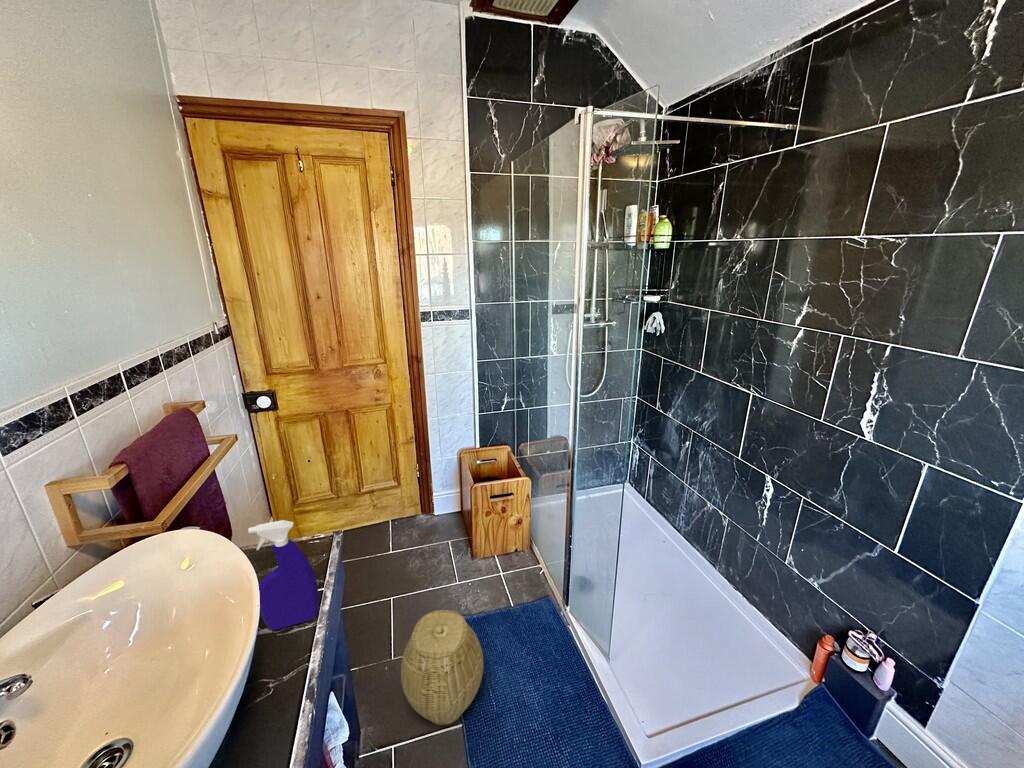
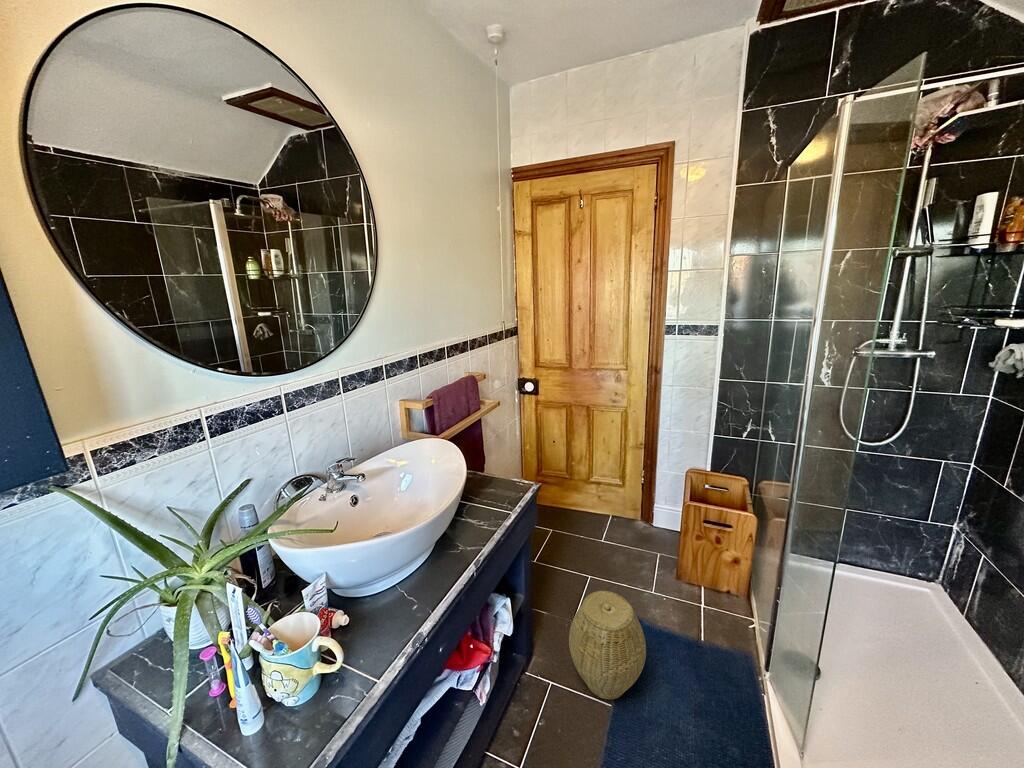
spray bottle: present [248,520,319,630] -> none [468,446,503,525]

